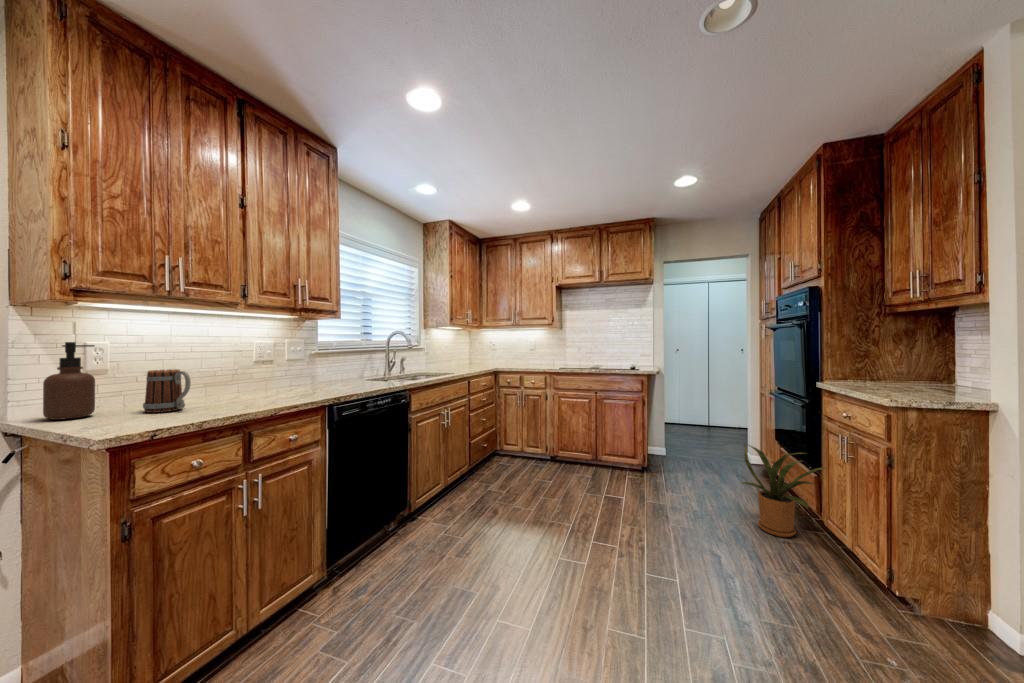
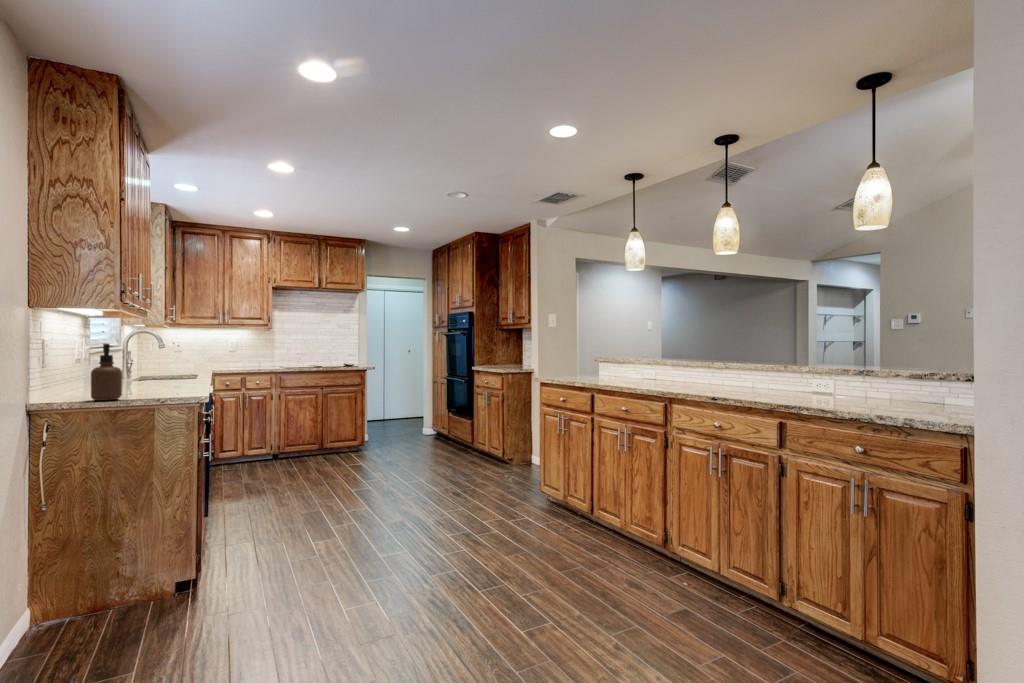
mug: present [143,369,191,413] -> none [129,365,169,397]
house plant: present [741,445,825,537] -> none [435,406,479,457]

